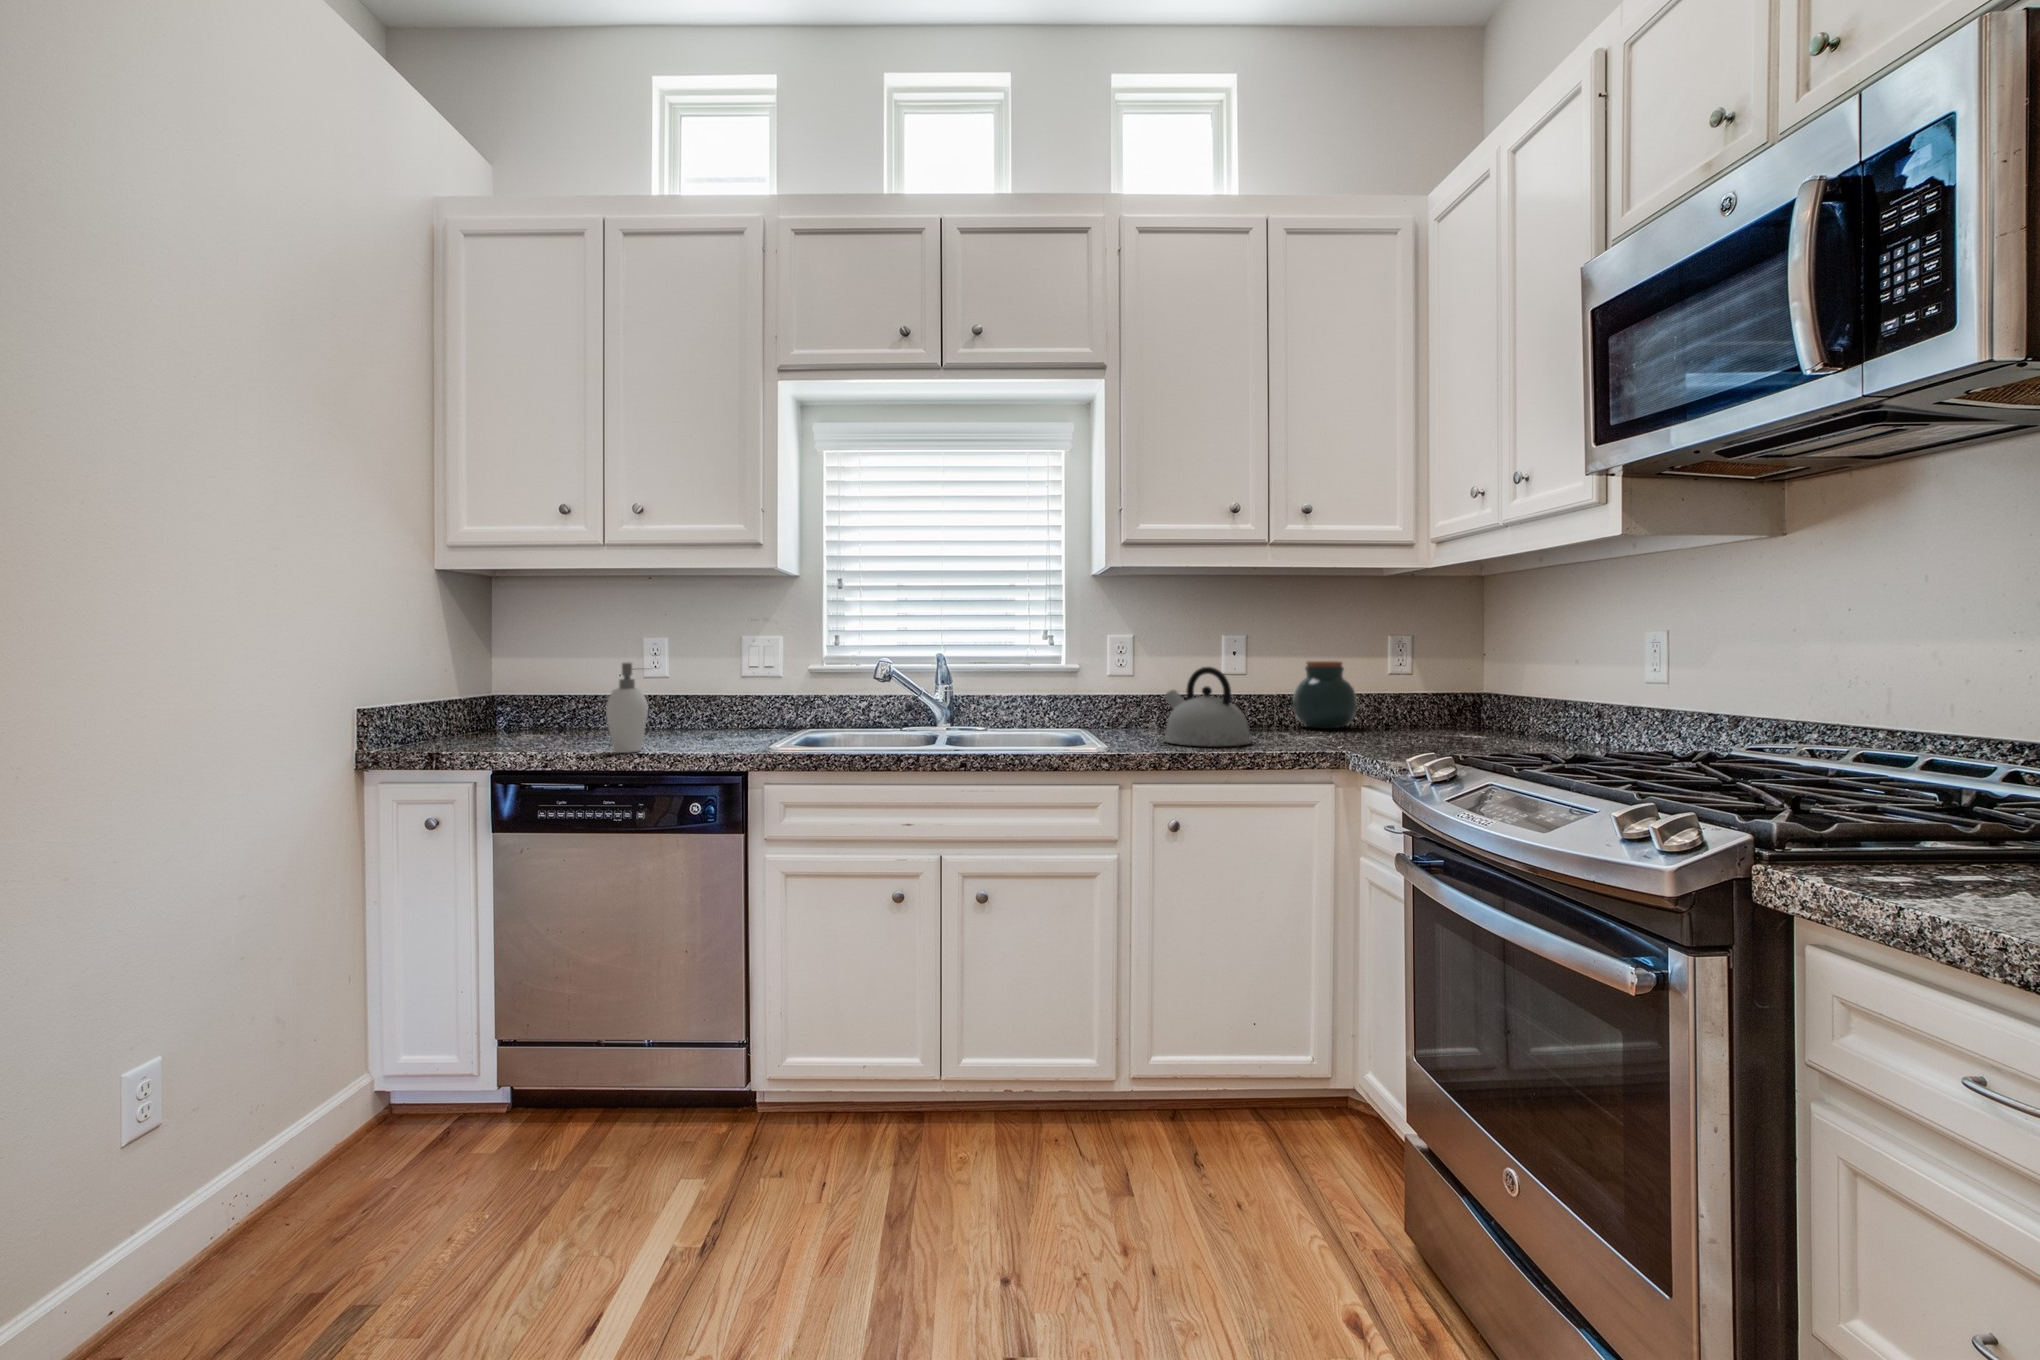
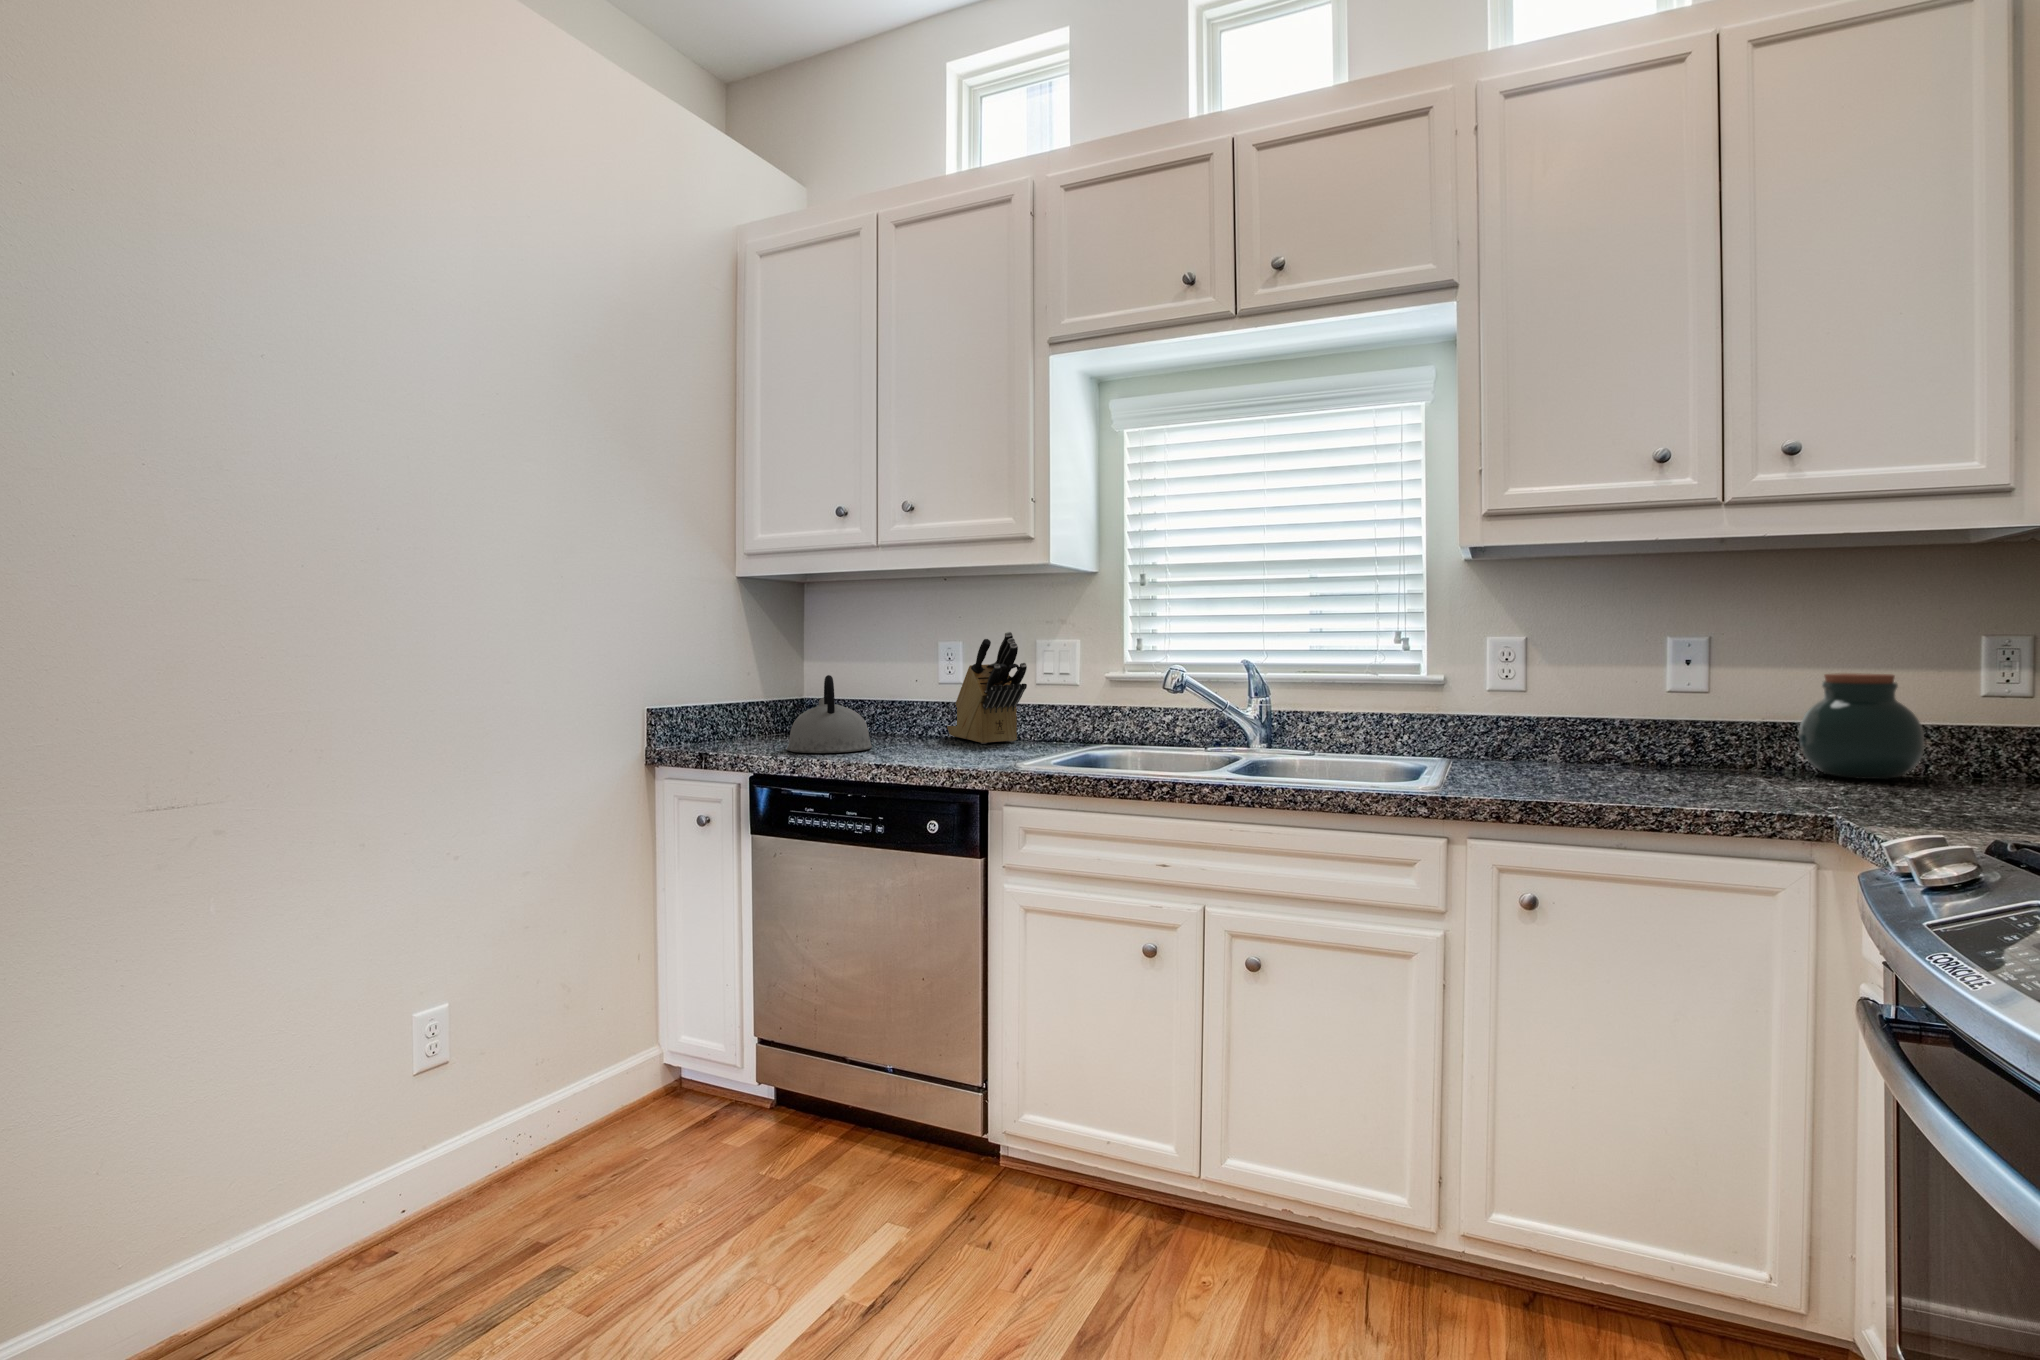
knife block: none [648,629,740,734] -> present [947,632,1027,744]
soap dispenser: present [606,663,648,753] -> none [873,669,914,761]
kettle: present [1164,667,1251,746] -> present [787,675,872,753]

